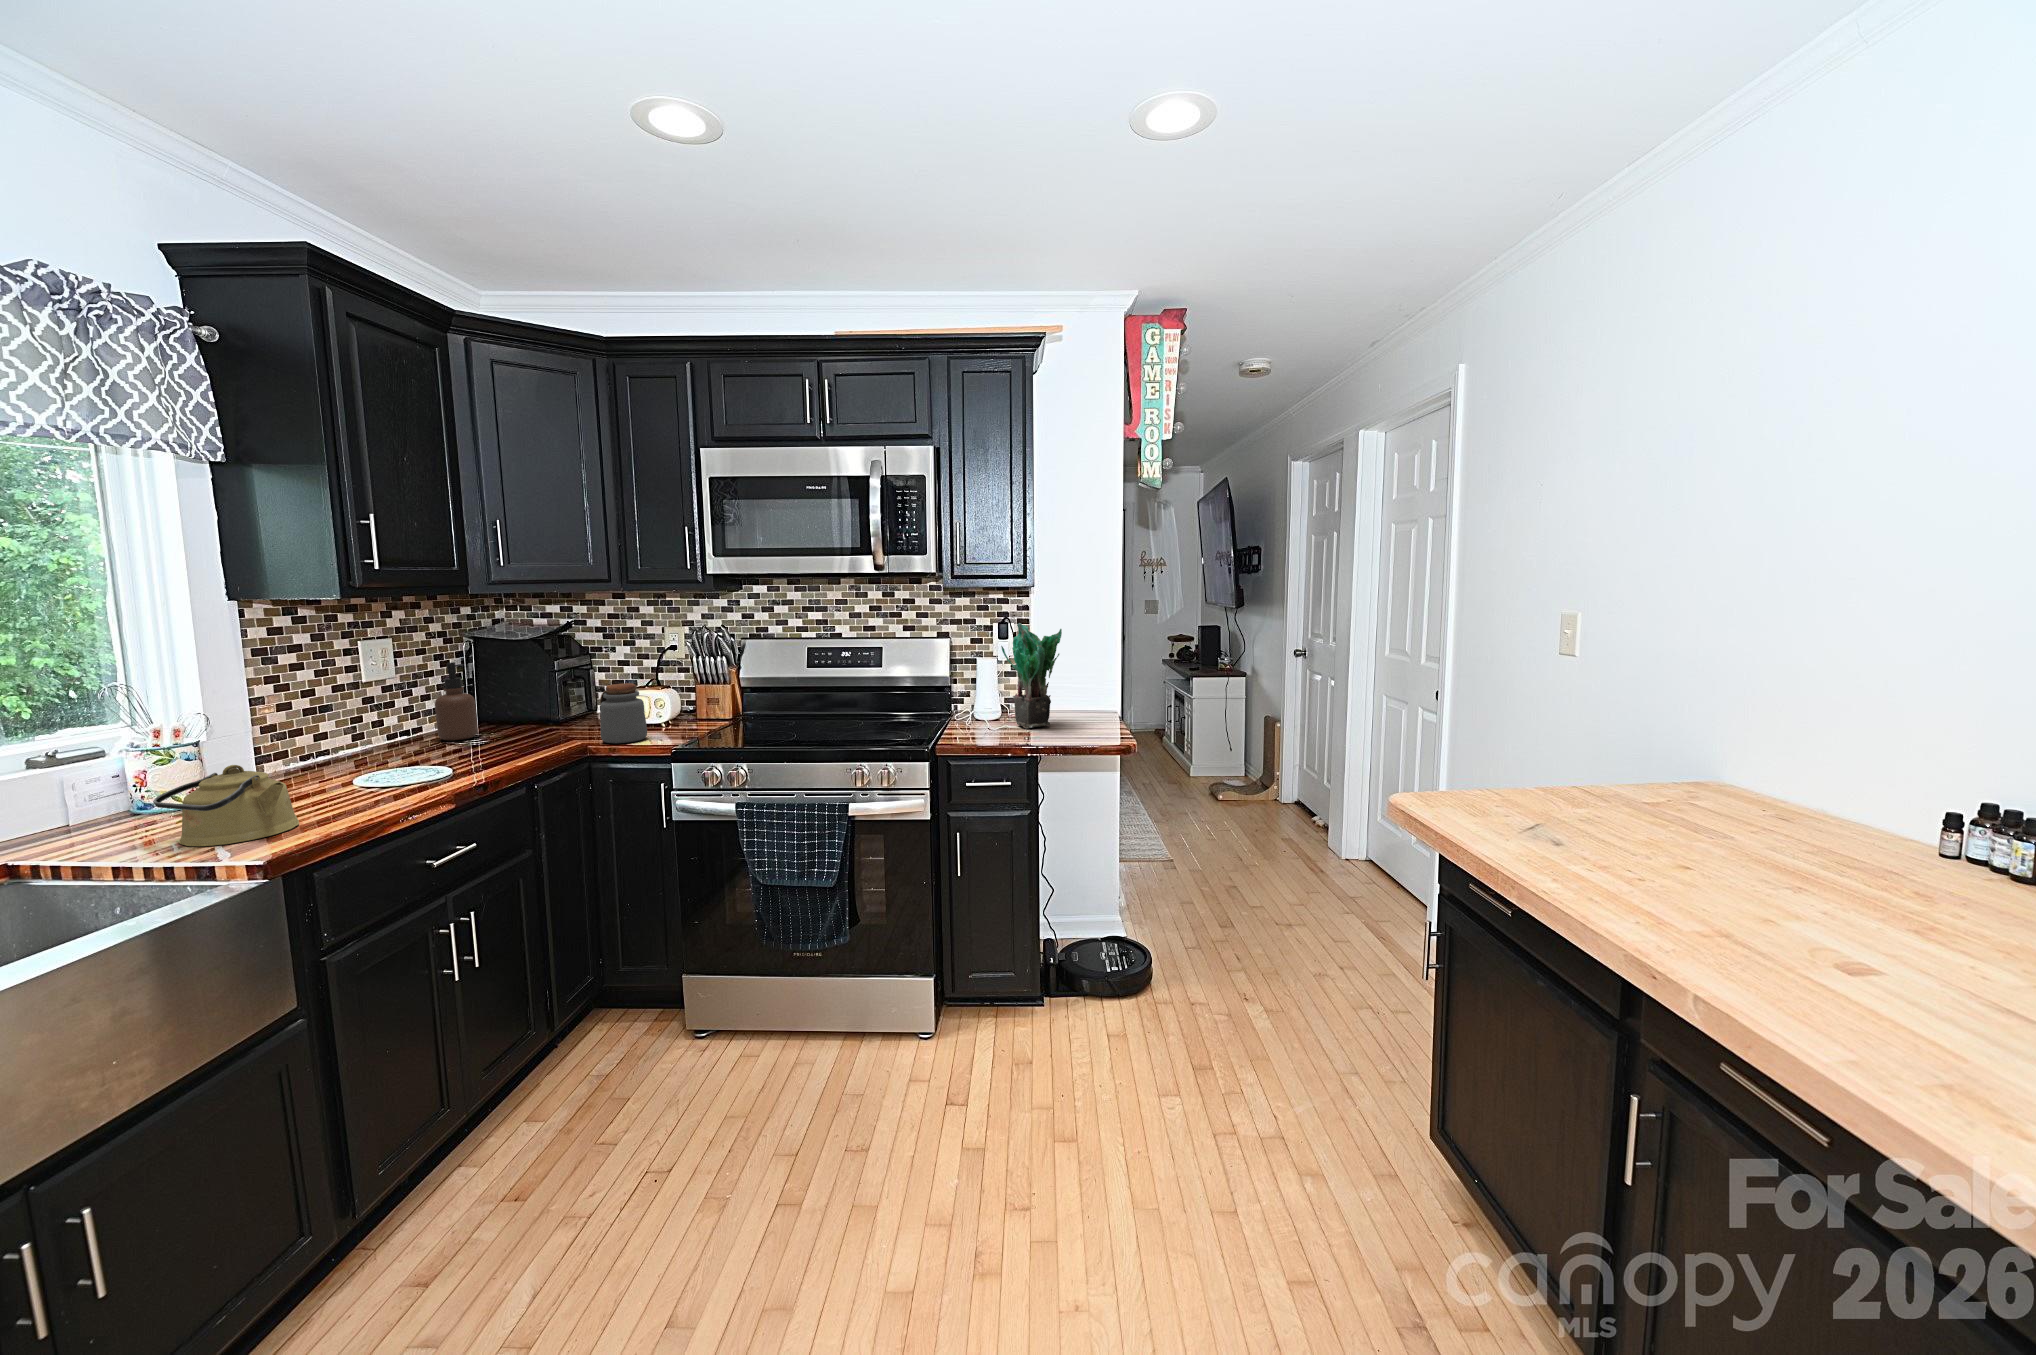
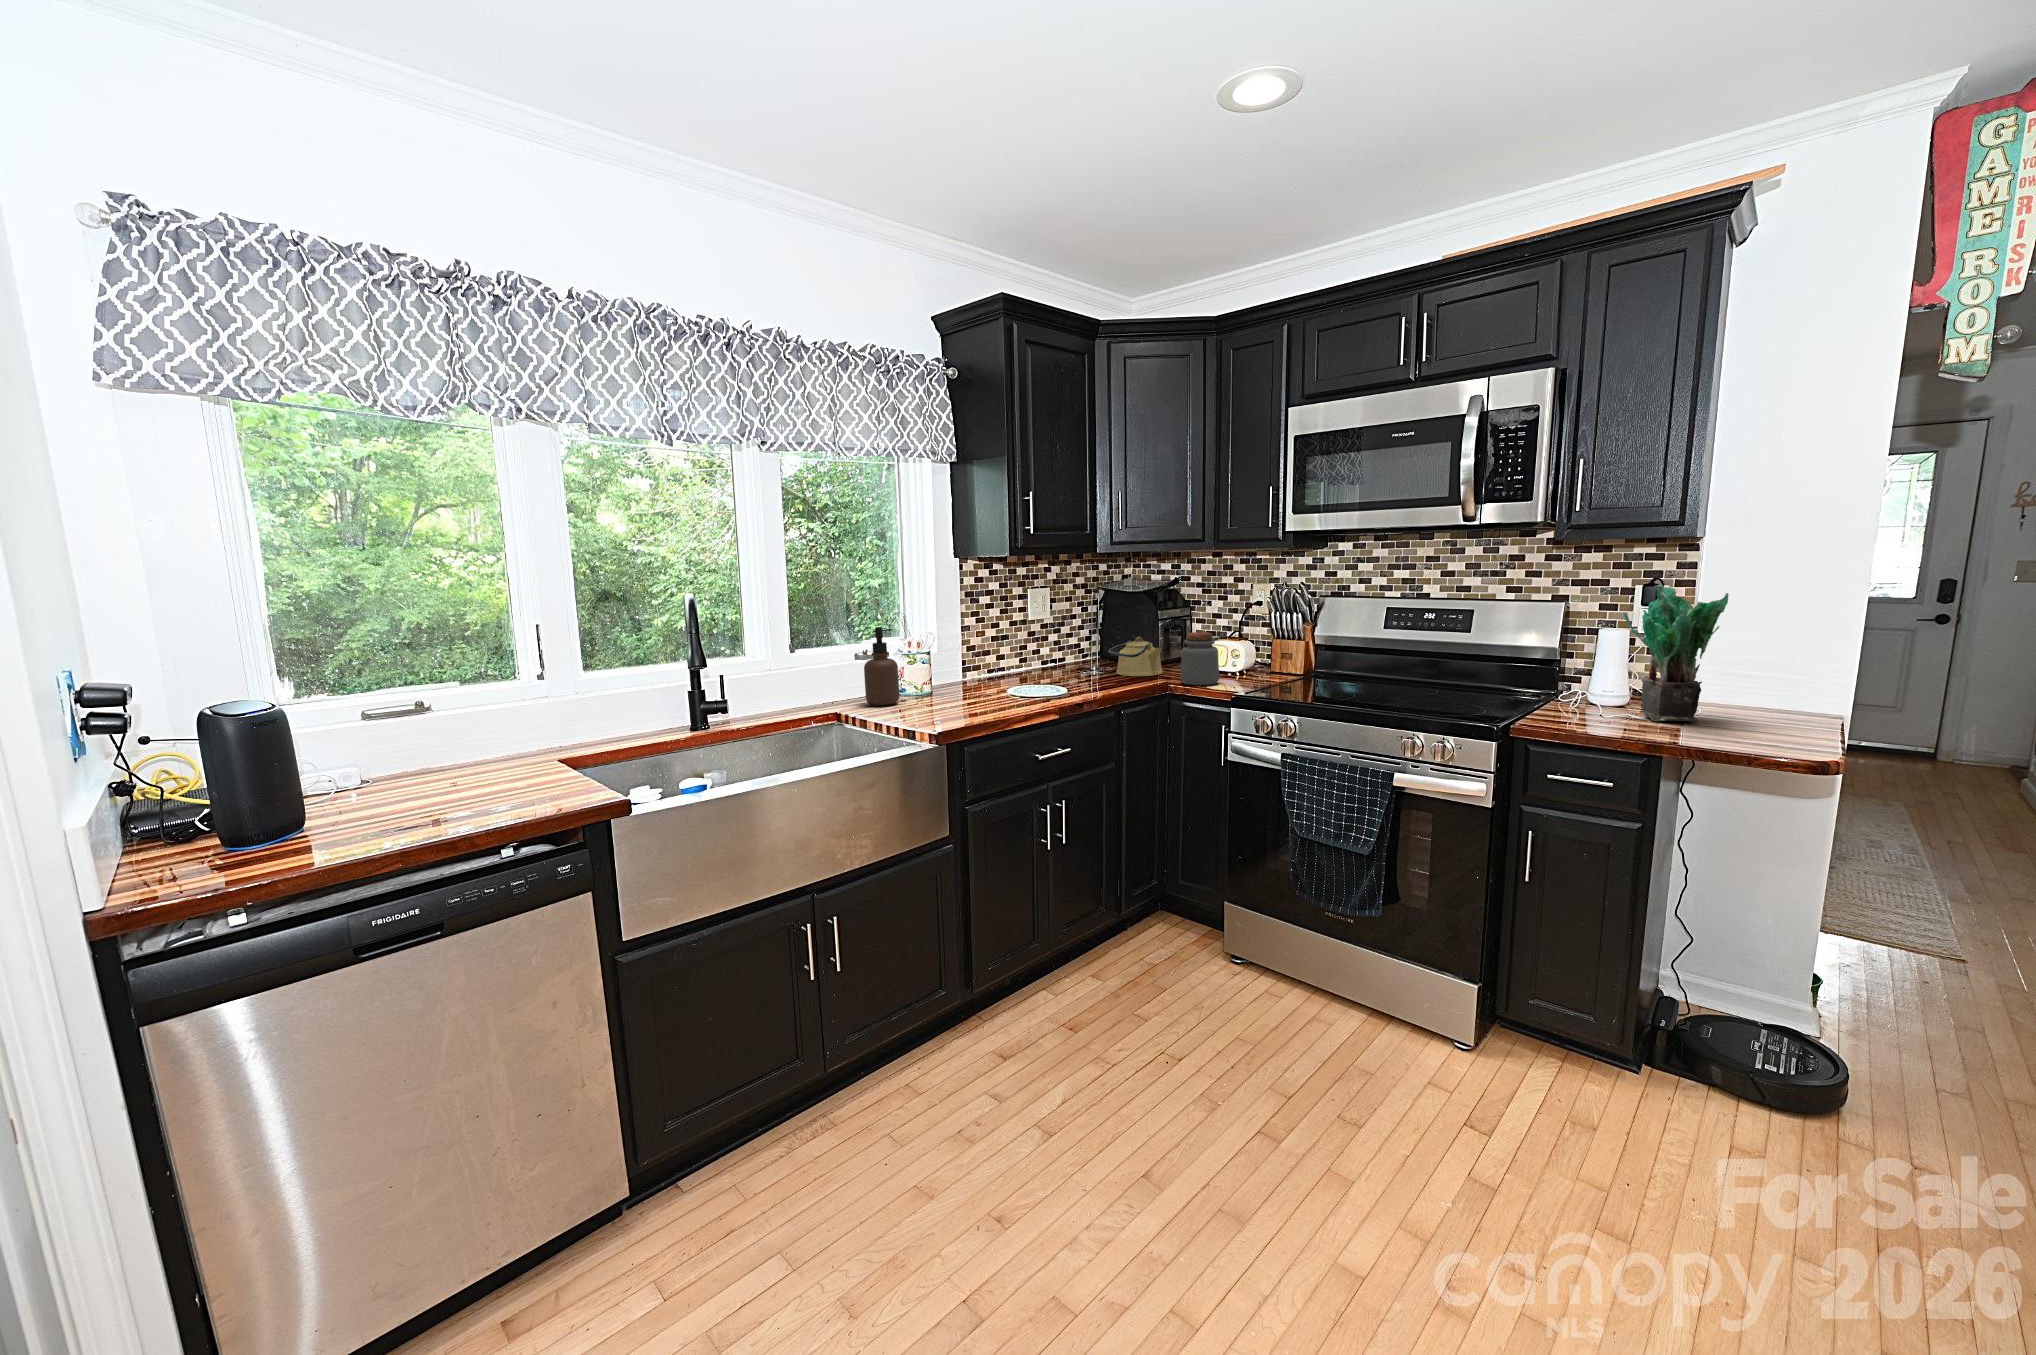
soap dispenser: present [435,662,478,741] -> present [864,627,899,706]
kettle: present [153,765,299,846] -> present [1109,637,1163,676]

